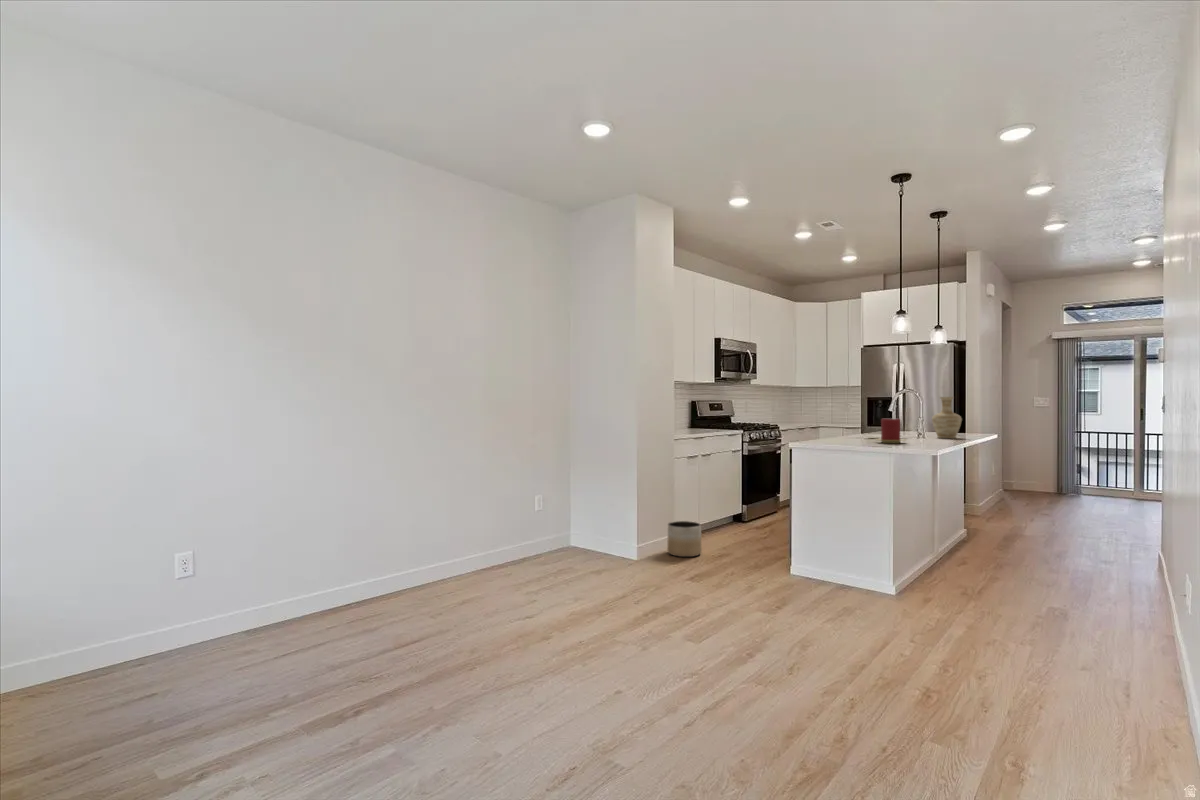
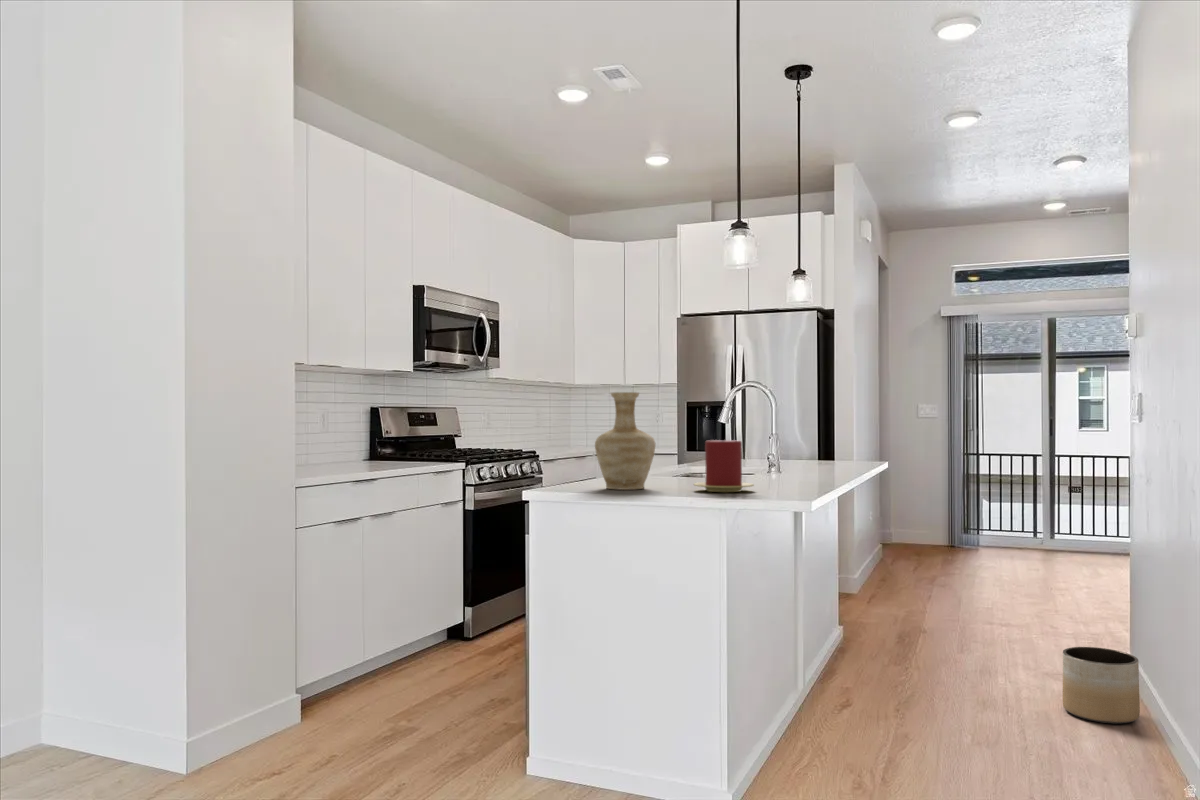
vase: present [932,397,962,438] -> present [595,392,656,490]
planter: present [667,521,702,557] -> present [1062,647,1140,724]

